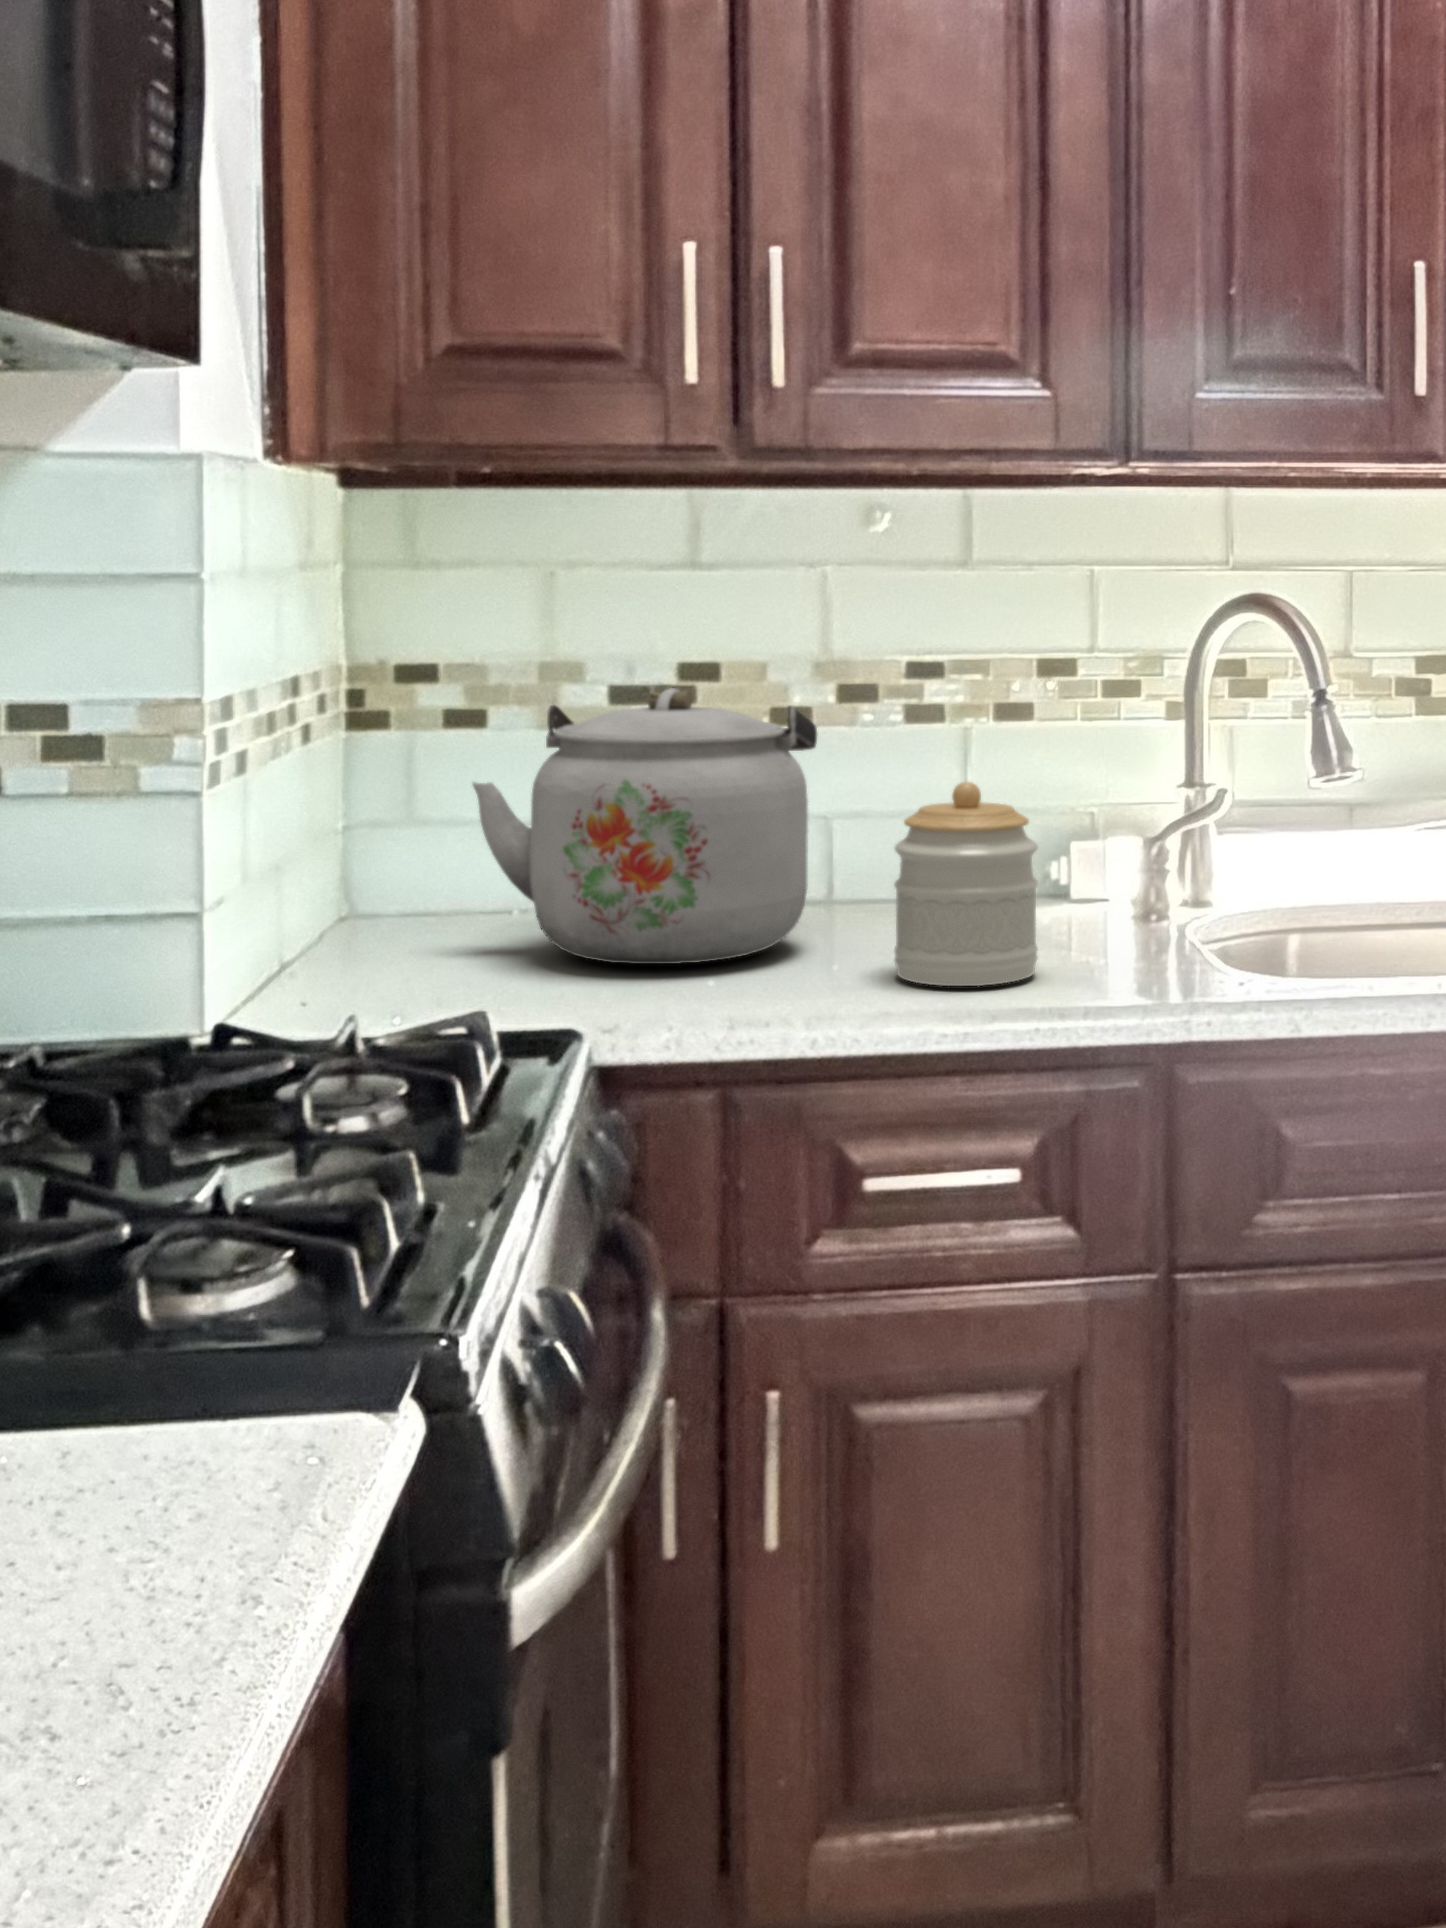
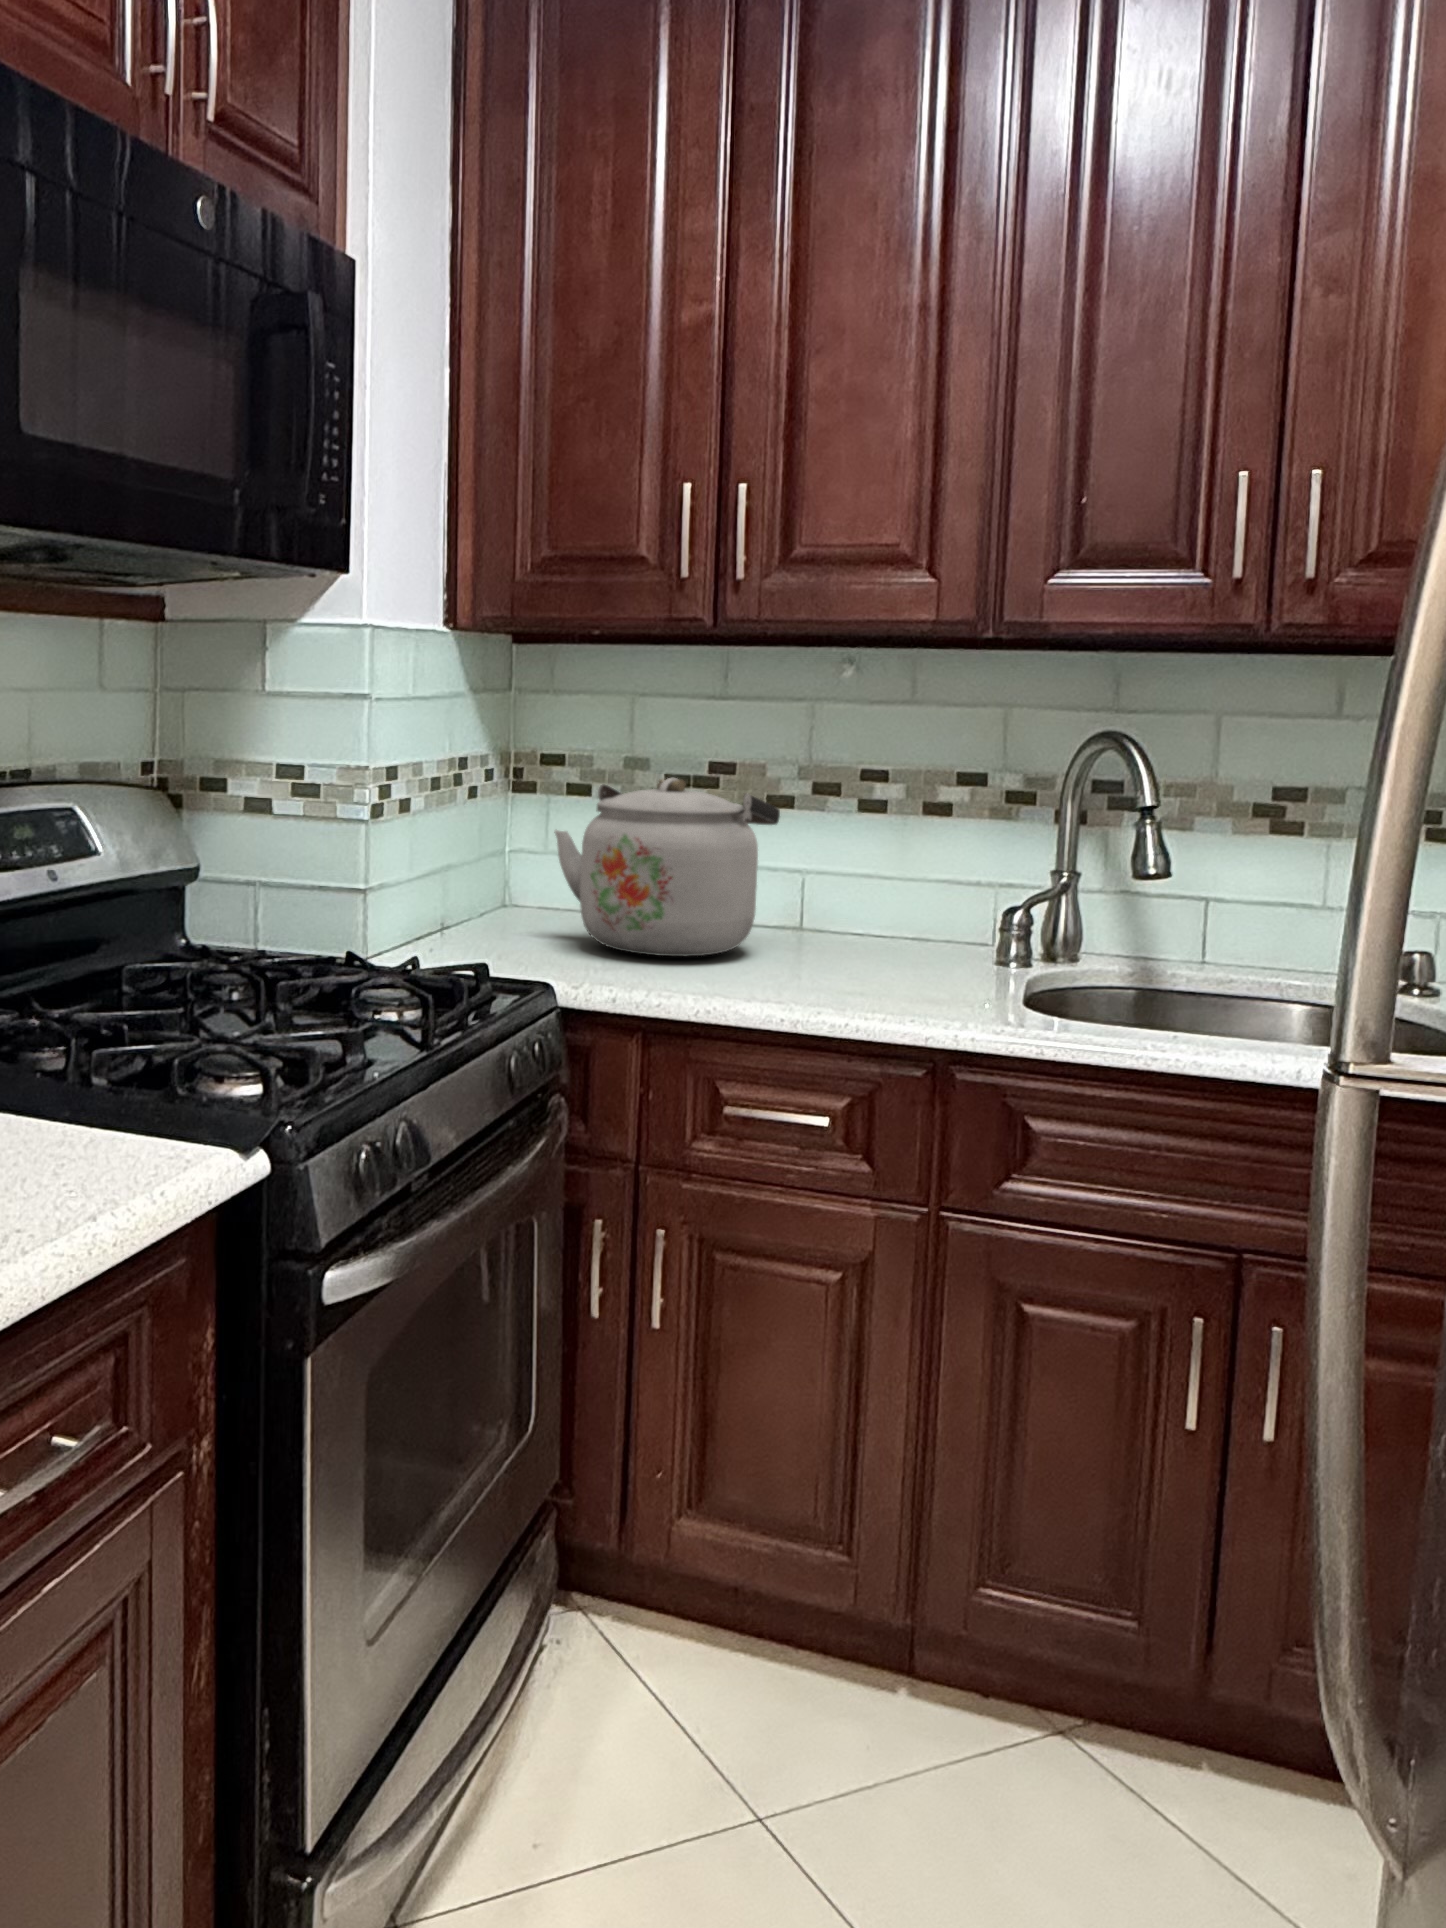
jar: present [894,782,1038,986] -> none [784,852,889,992]

